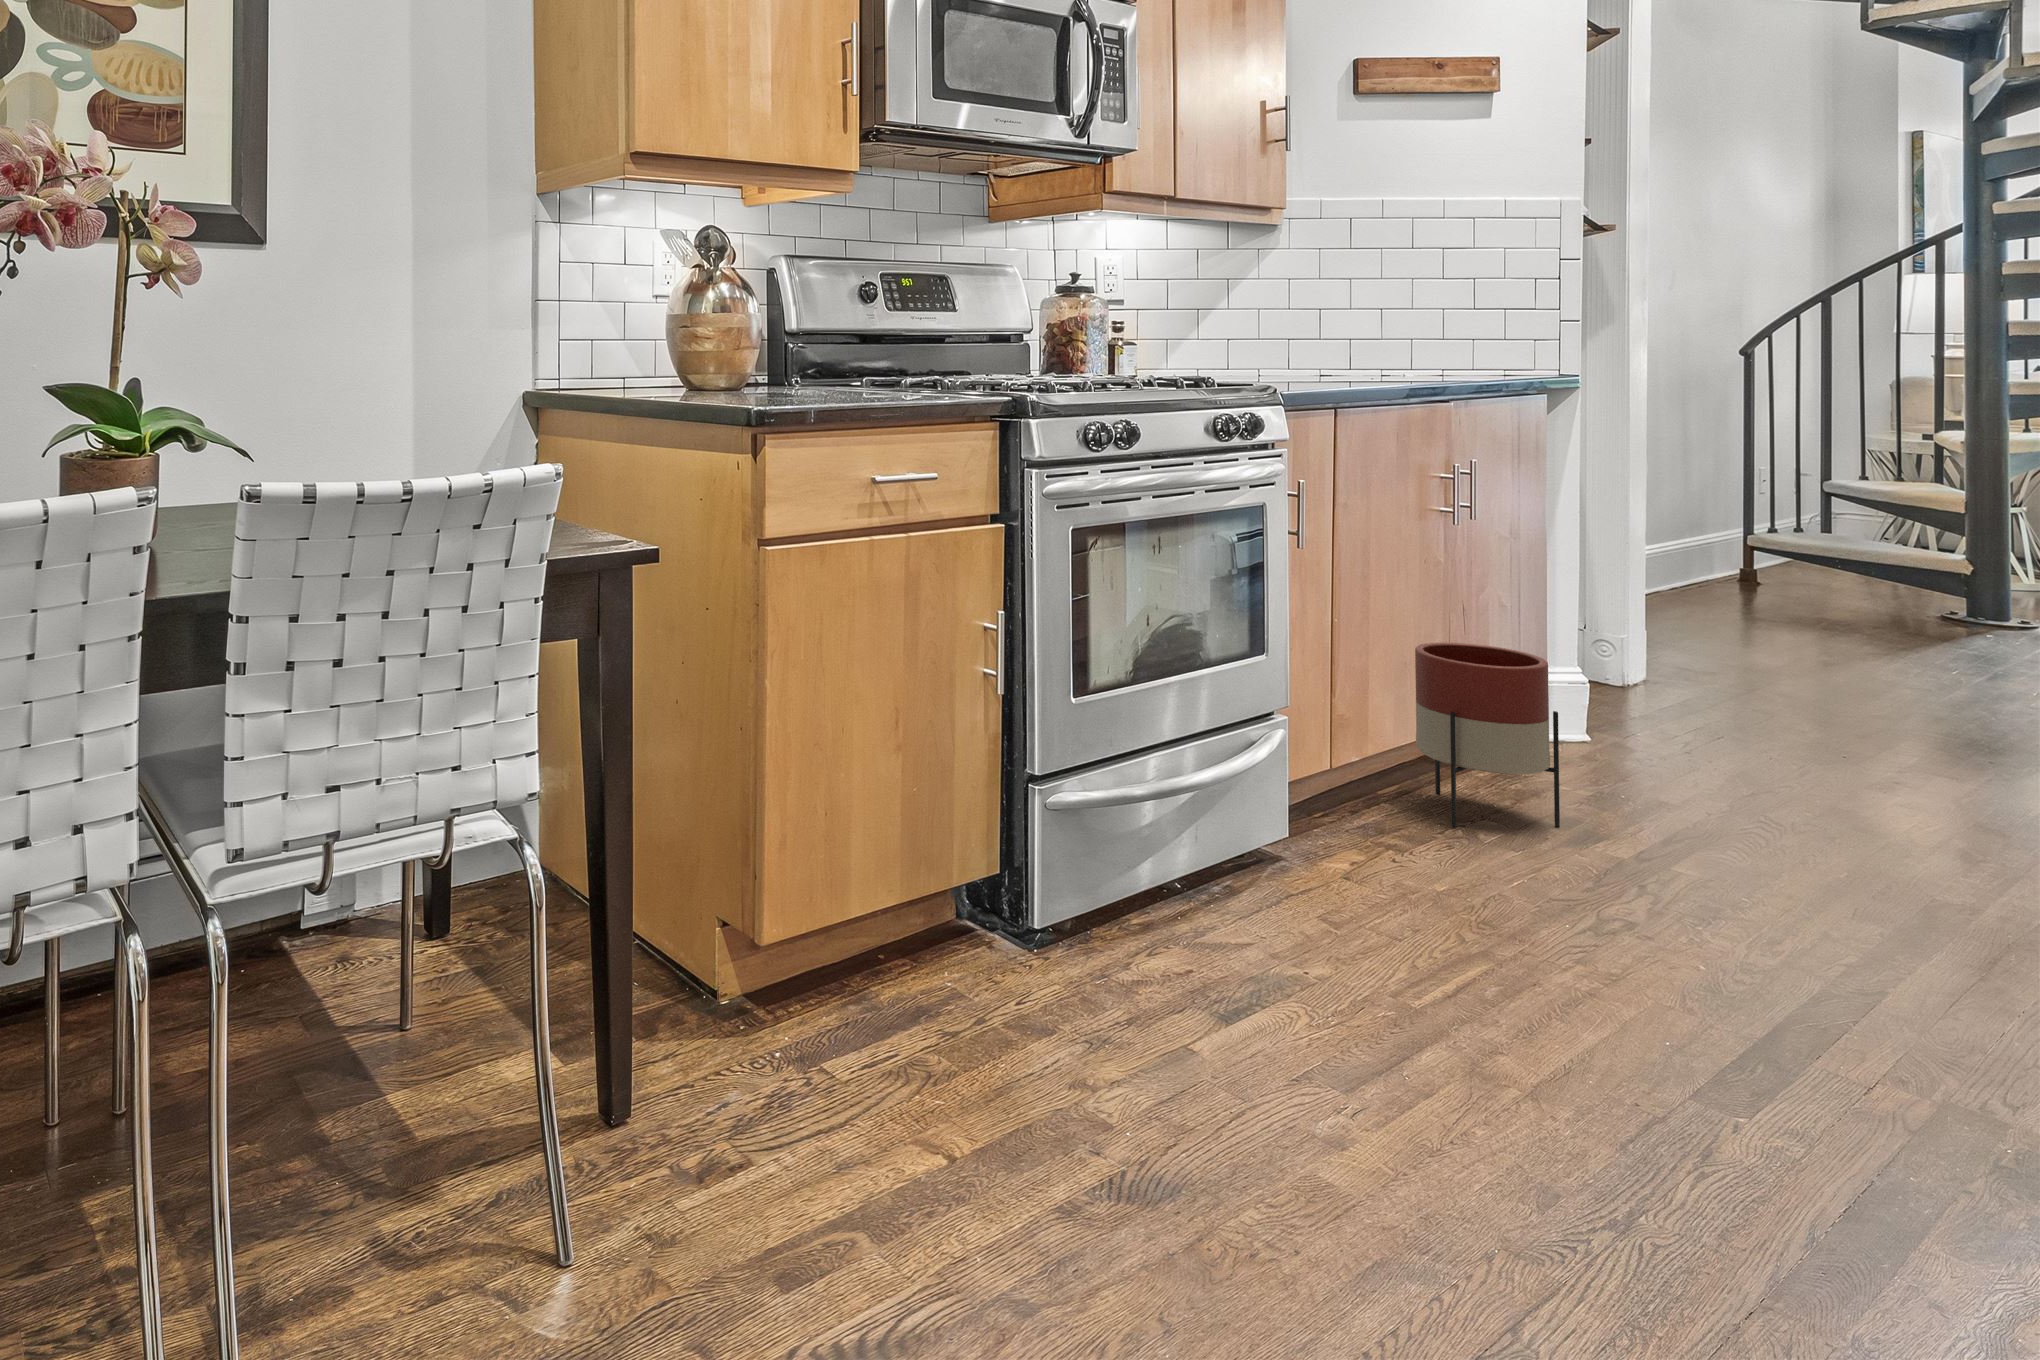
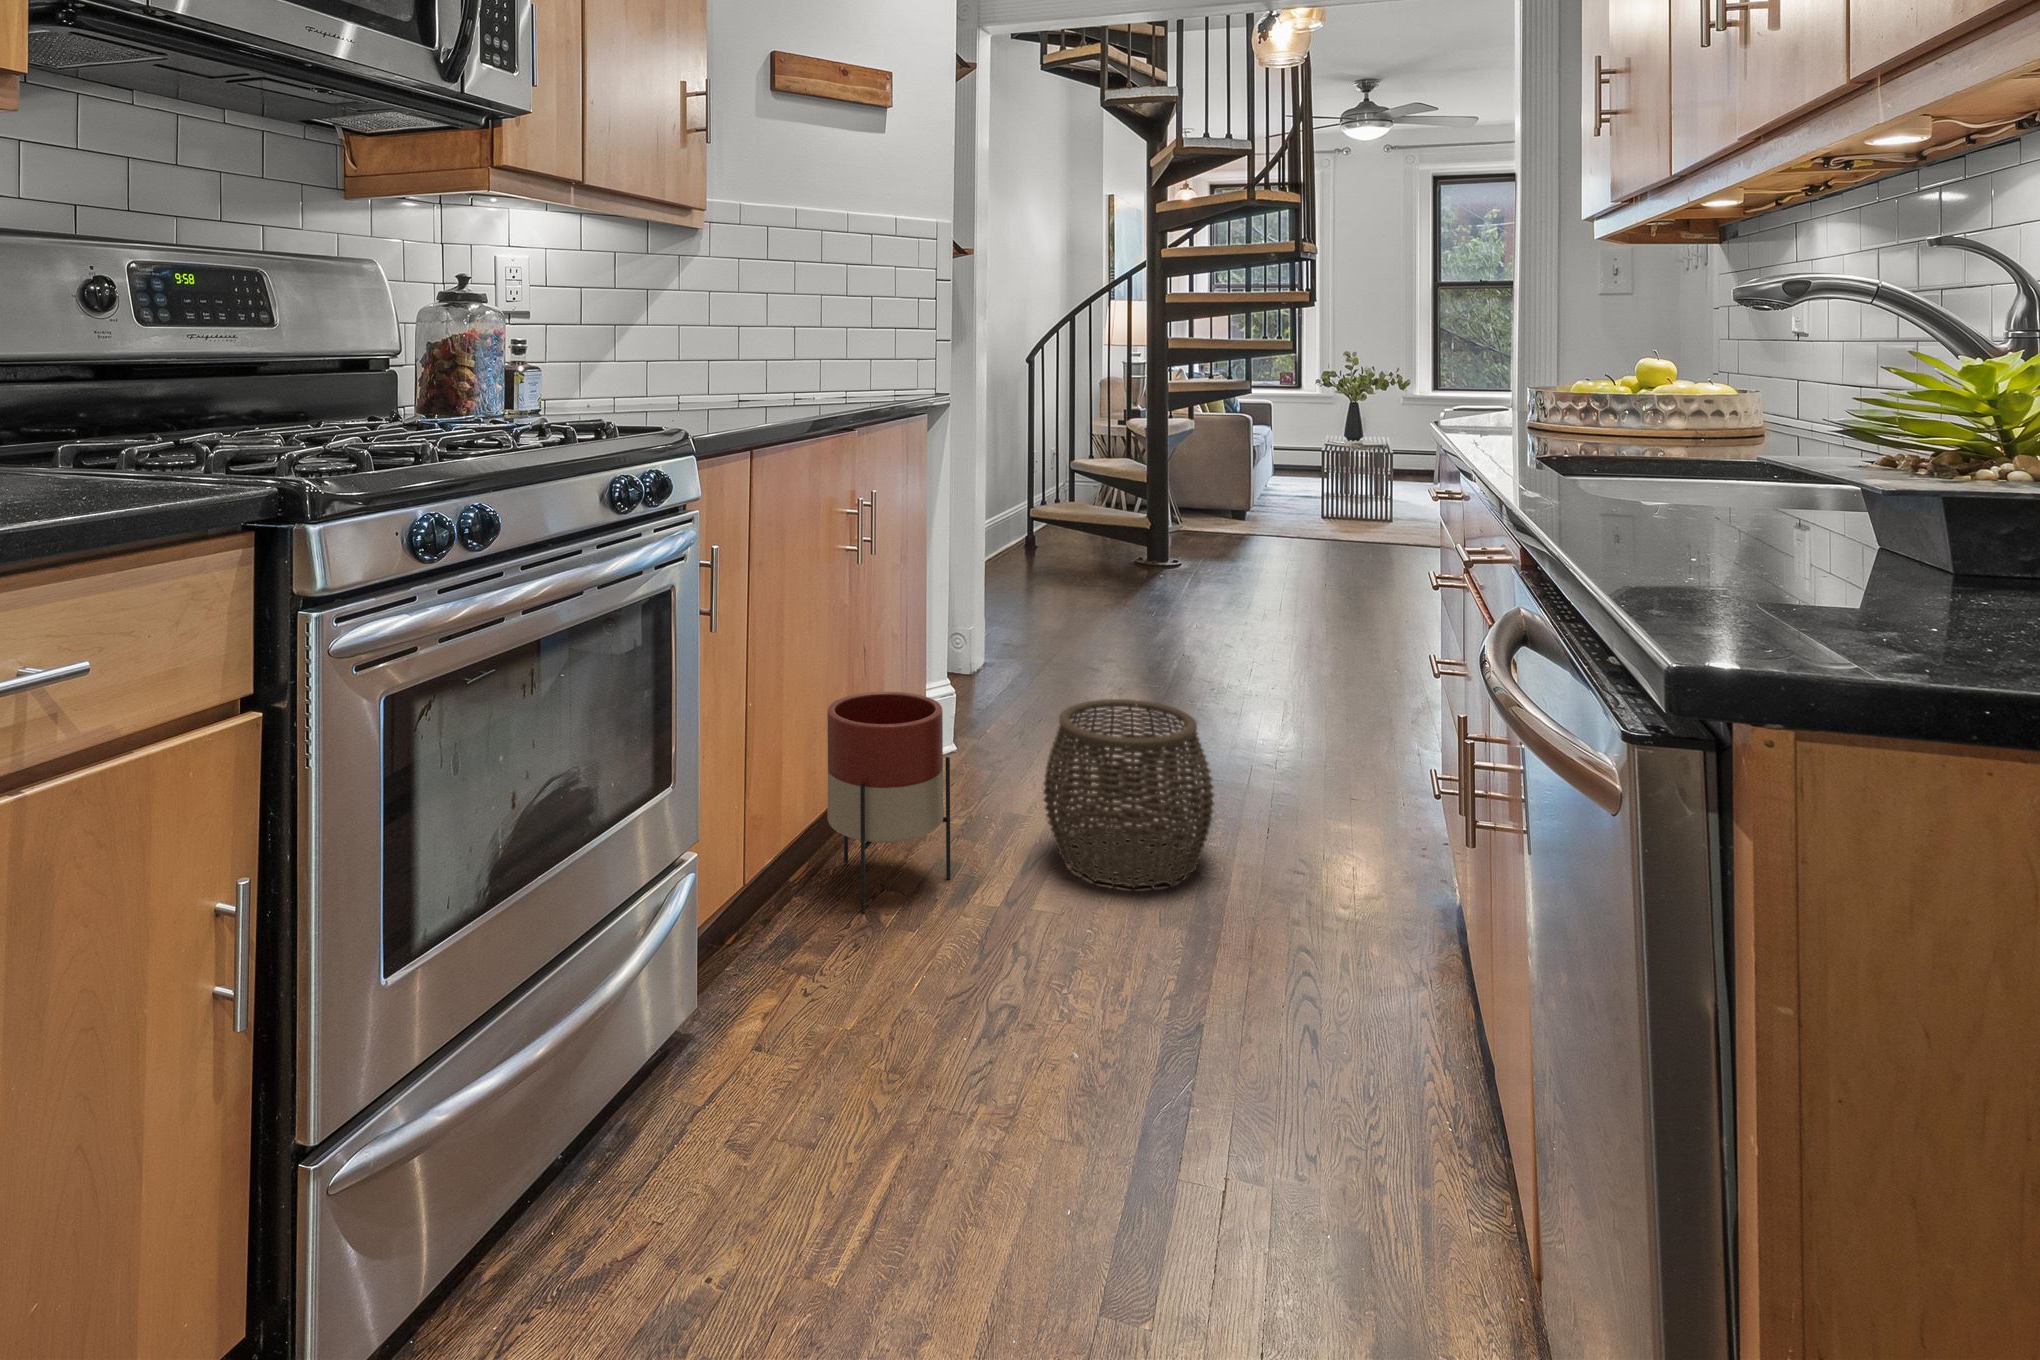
woven basket: none [1682,692,1936,887] -> present [1043,699,1214,888]

